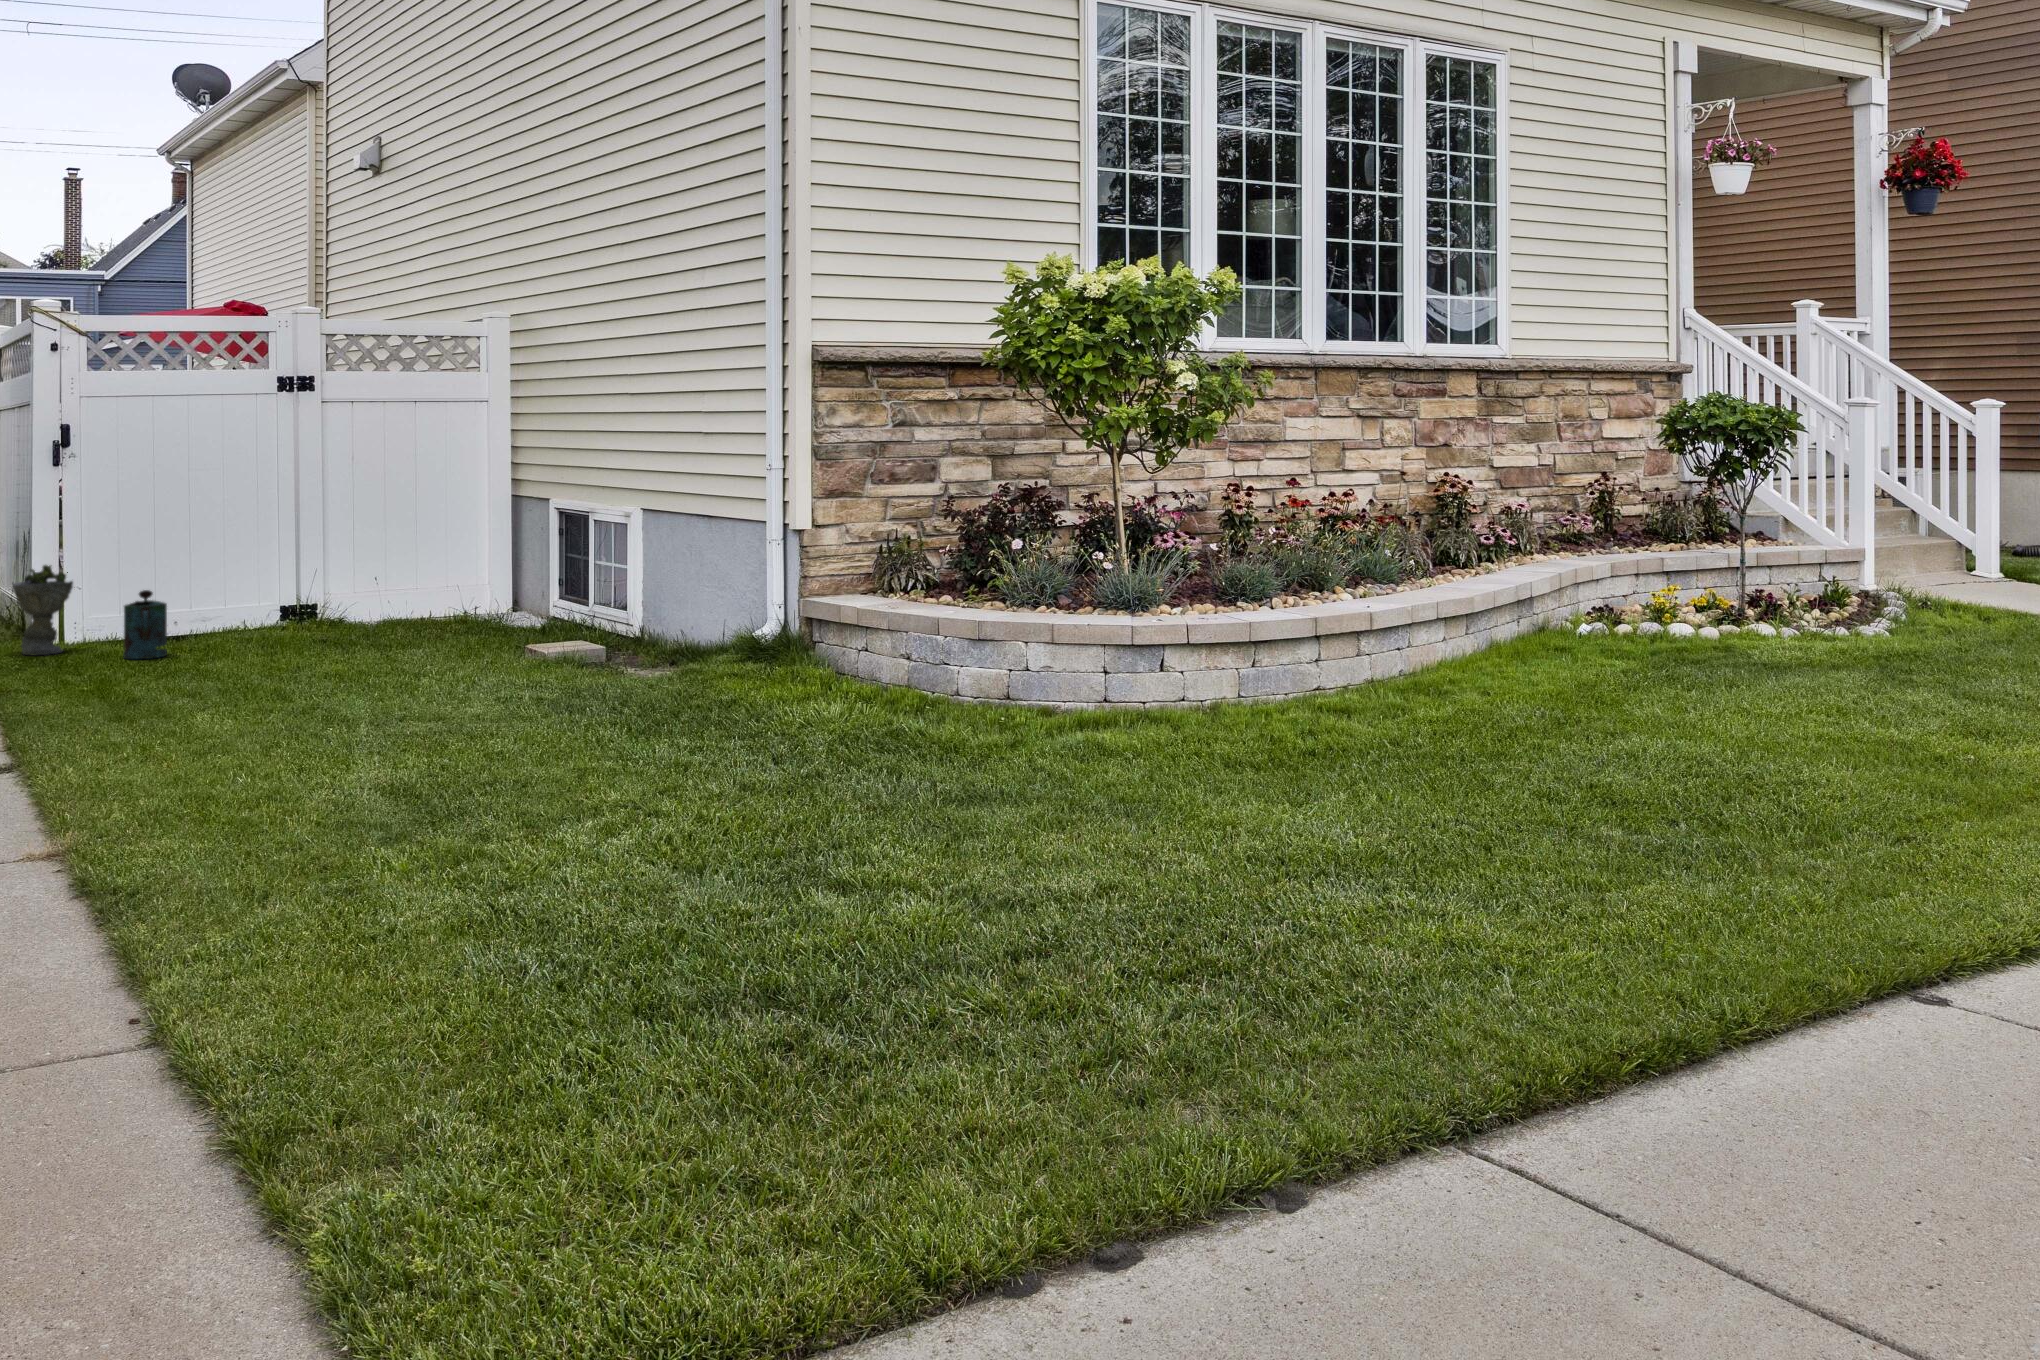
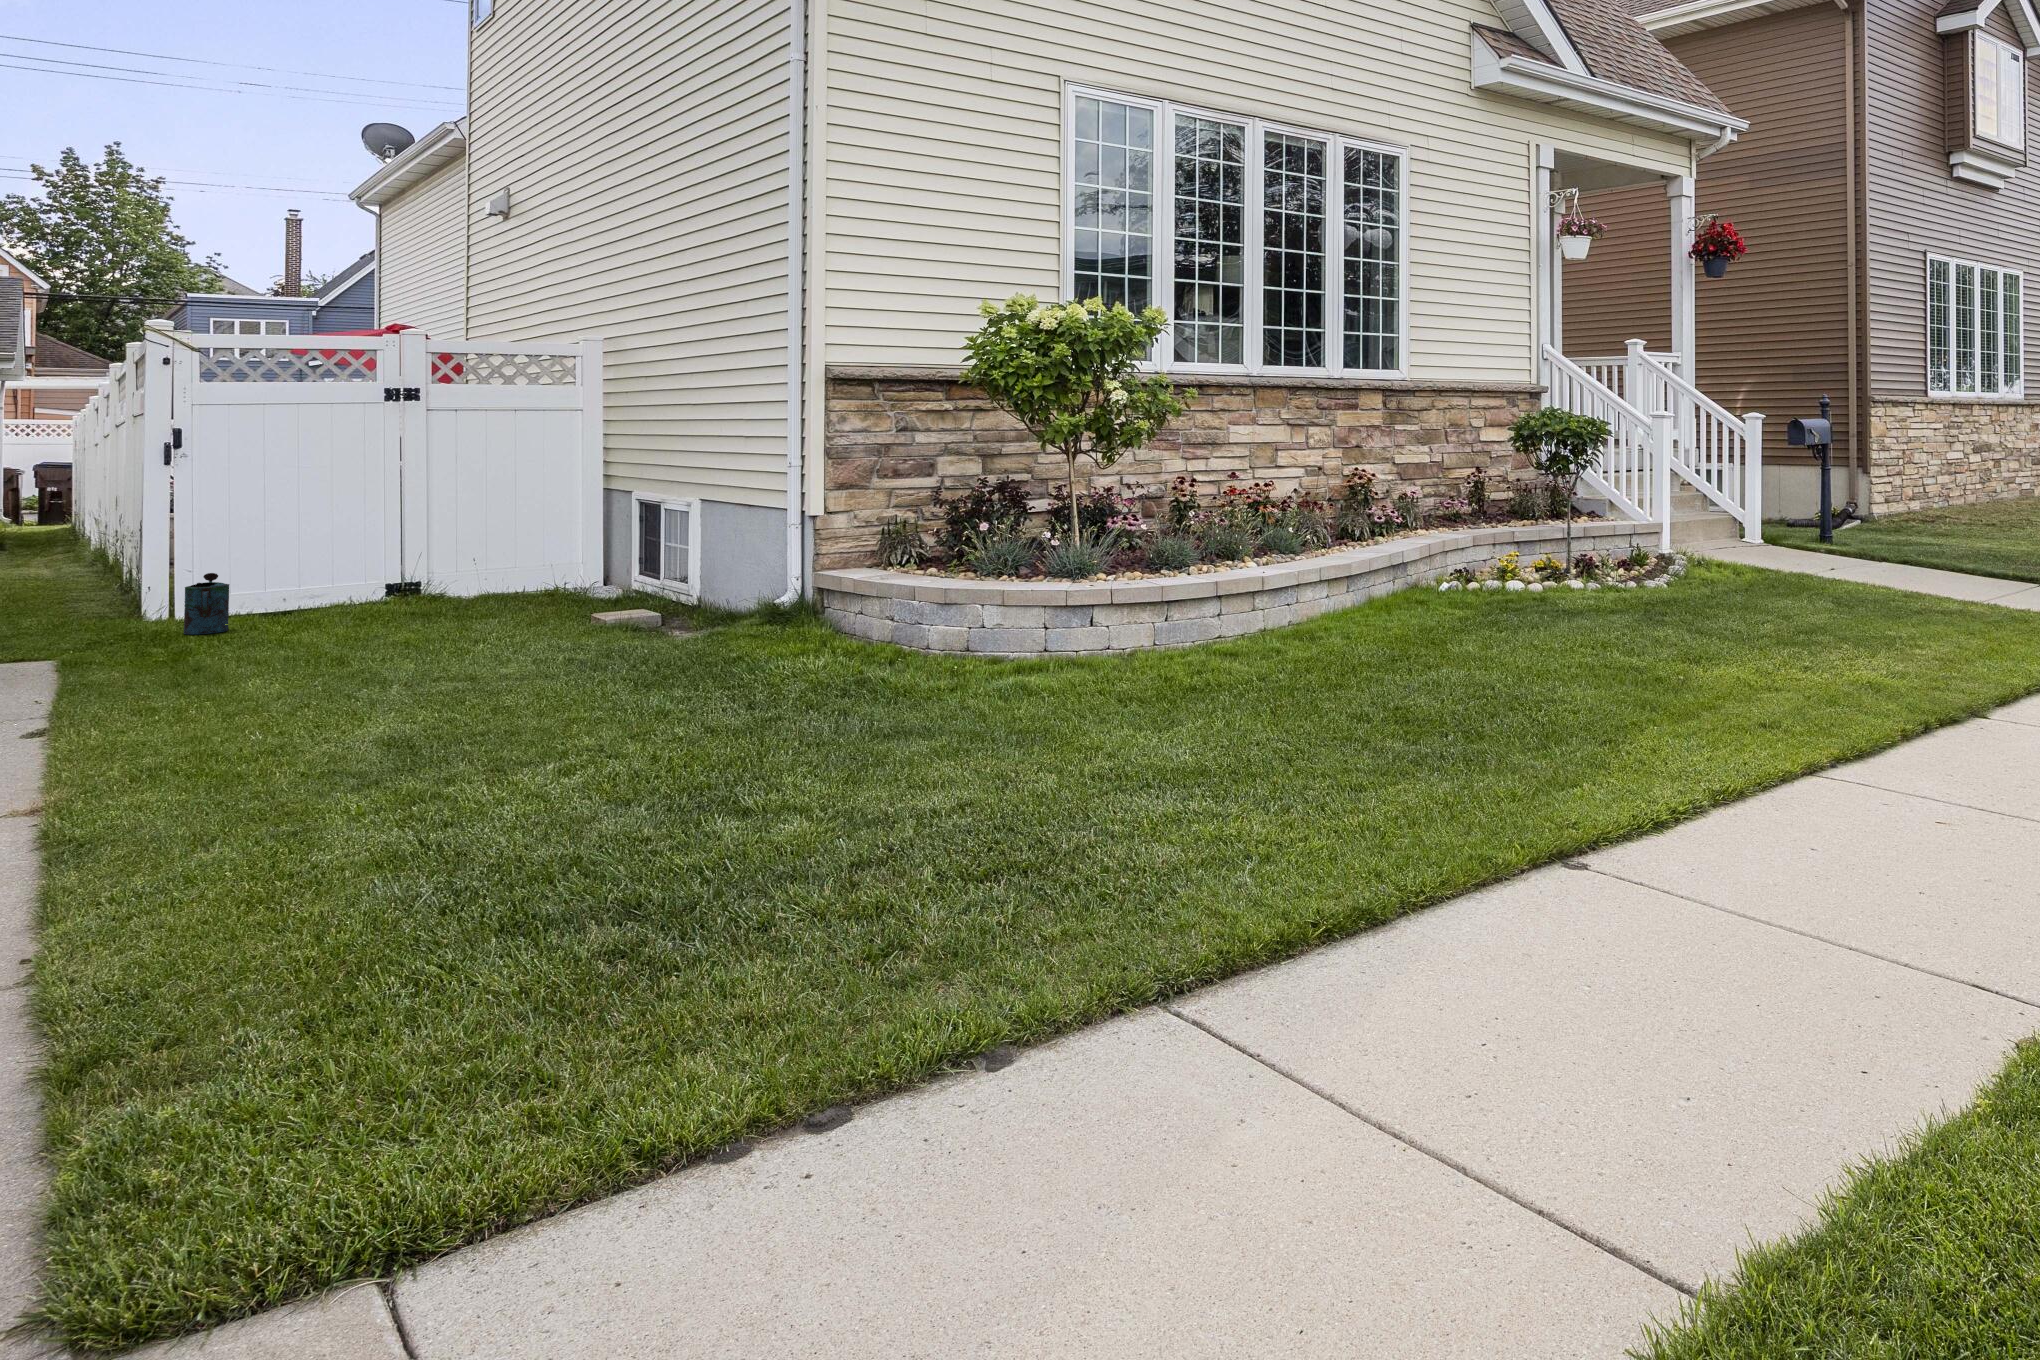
planter: present [13,565,73,655] -> none [74,552,140,633]

